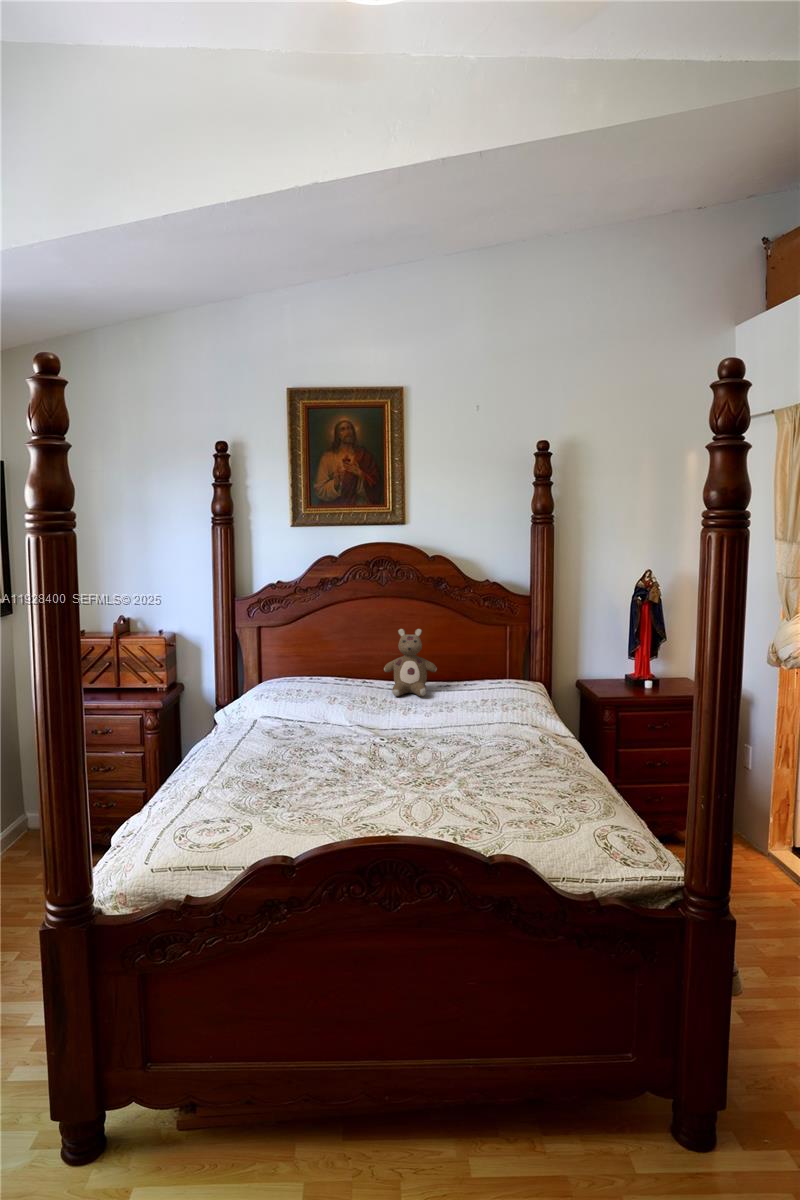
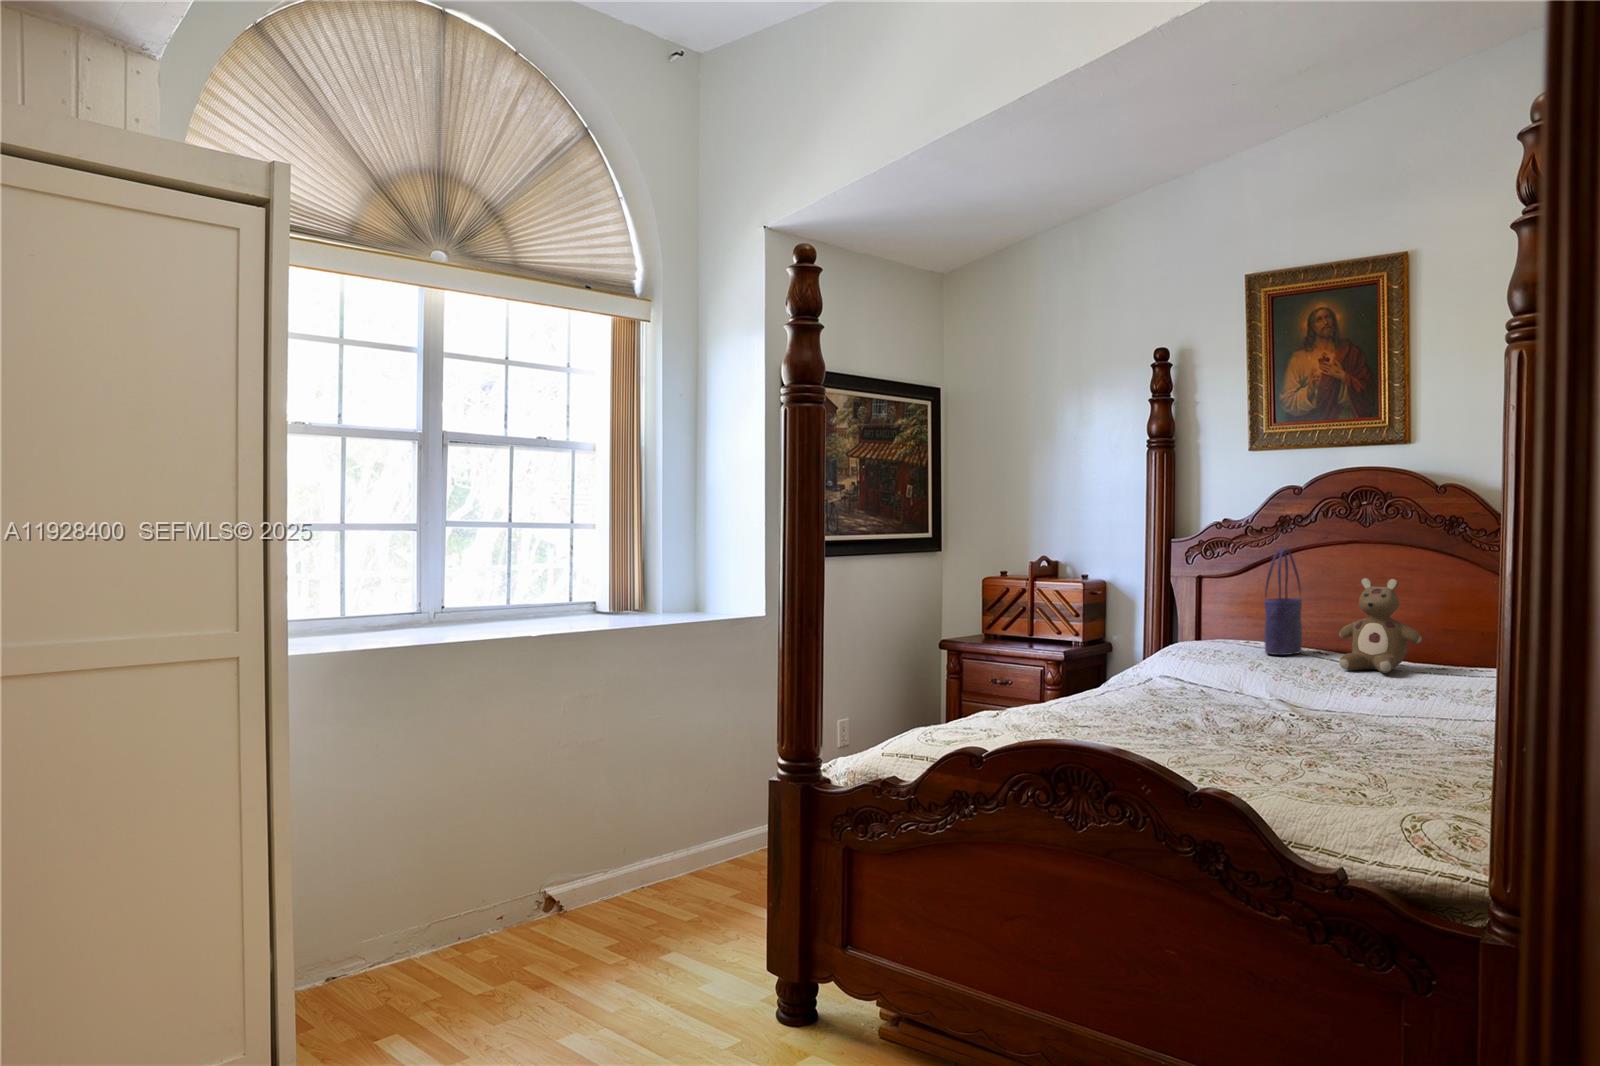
tote bag: none [331,608,351,688] -> present [1264,549,1302,655]

